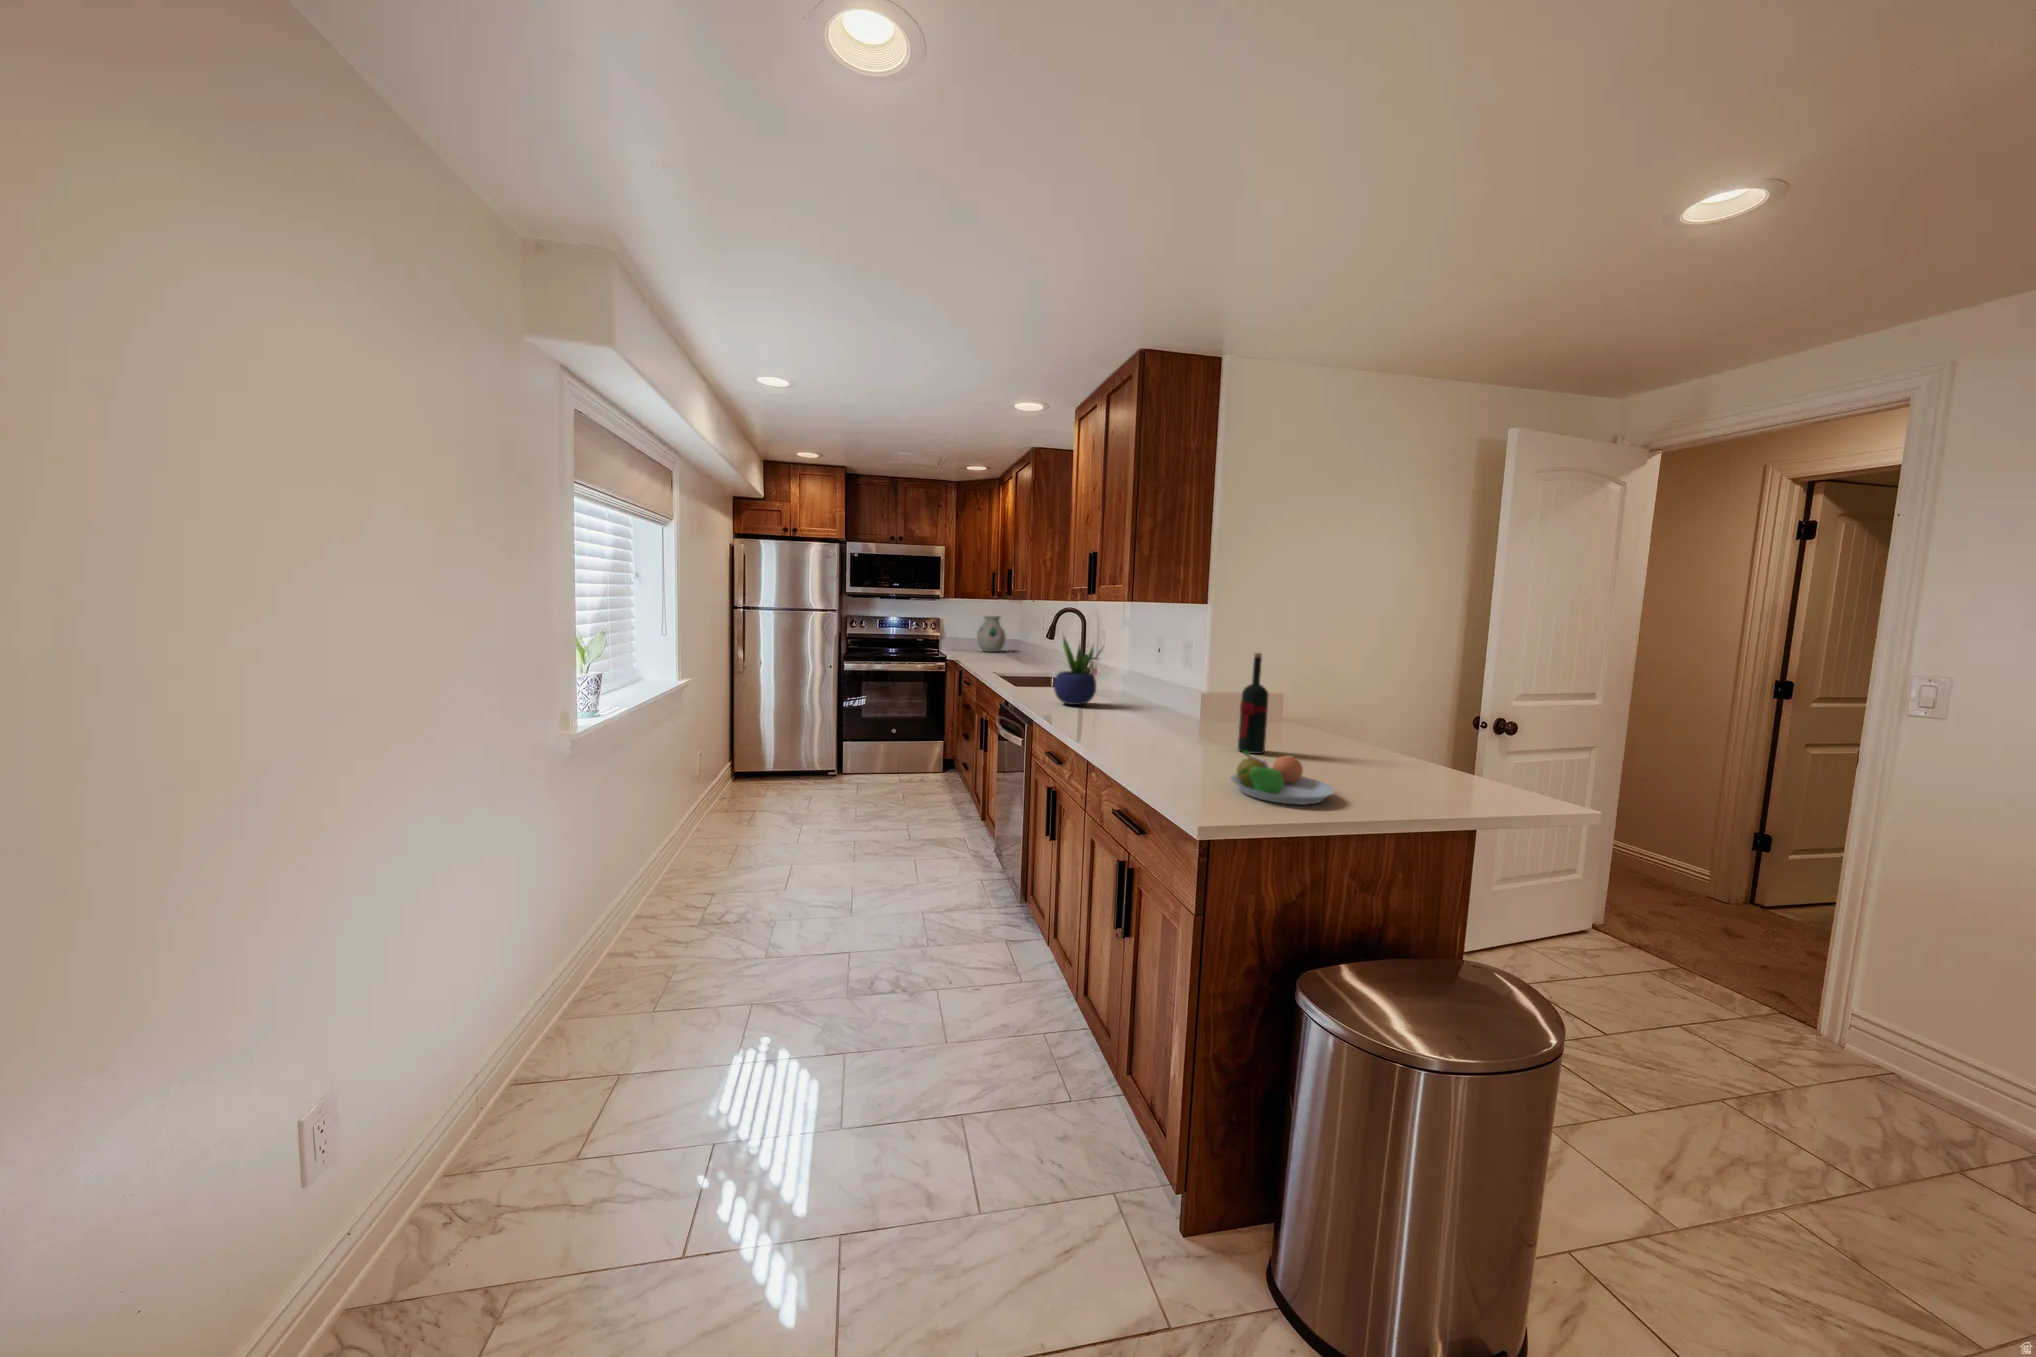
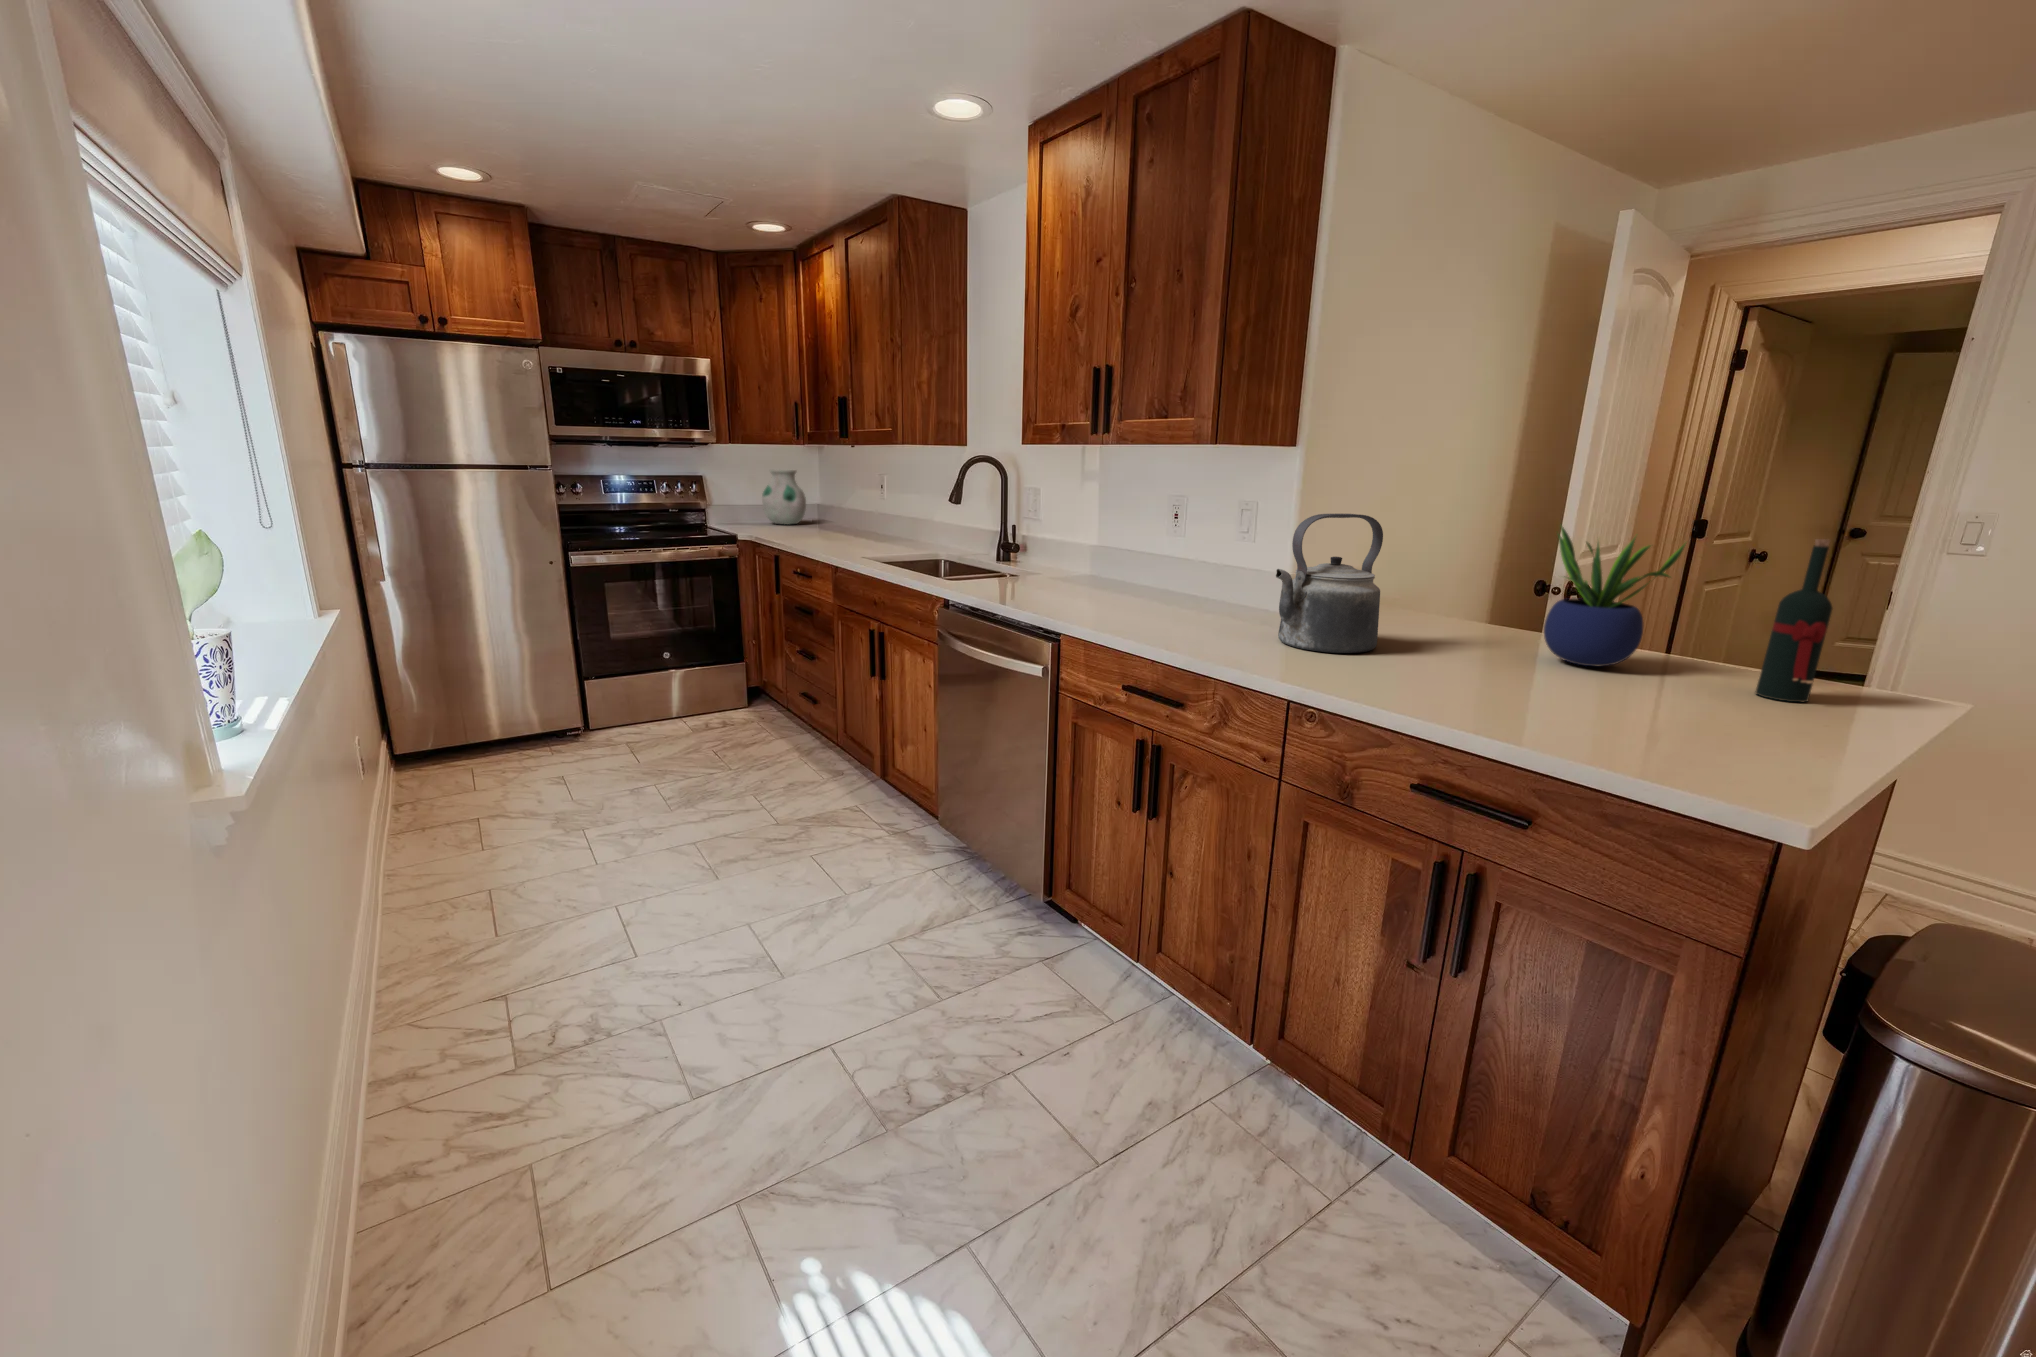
potted plant: present [1054,637,1101,705] -> present [1544,526,1685,666]
kettle: none [1136,645,1223,740] -> present [1276,514,1383,653]
wine bottle: present [1238,653,1268,754] -> present [1756,539,1832,703]
fruit bowl: present [1231,751,1335,804] -> none [1593,676,1773,755]

